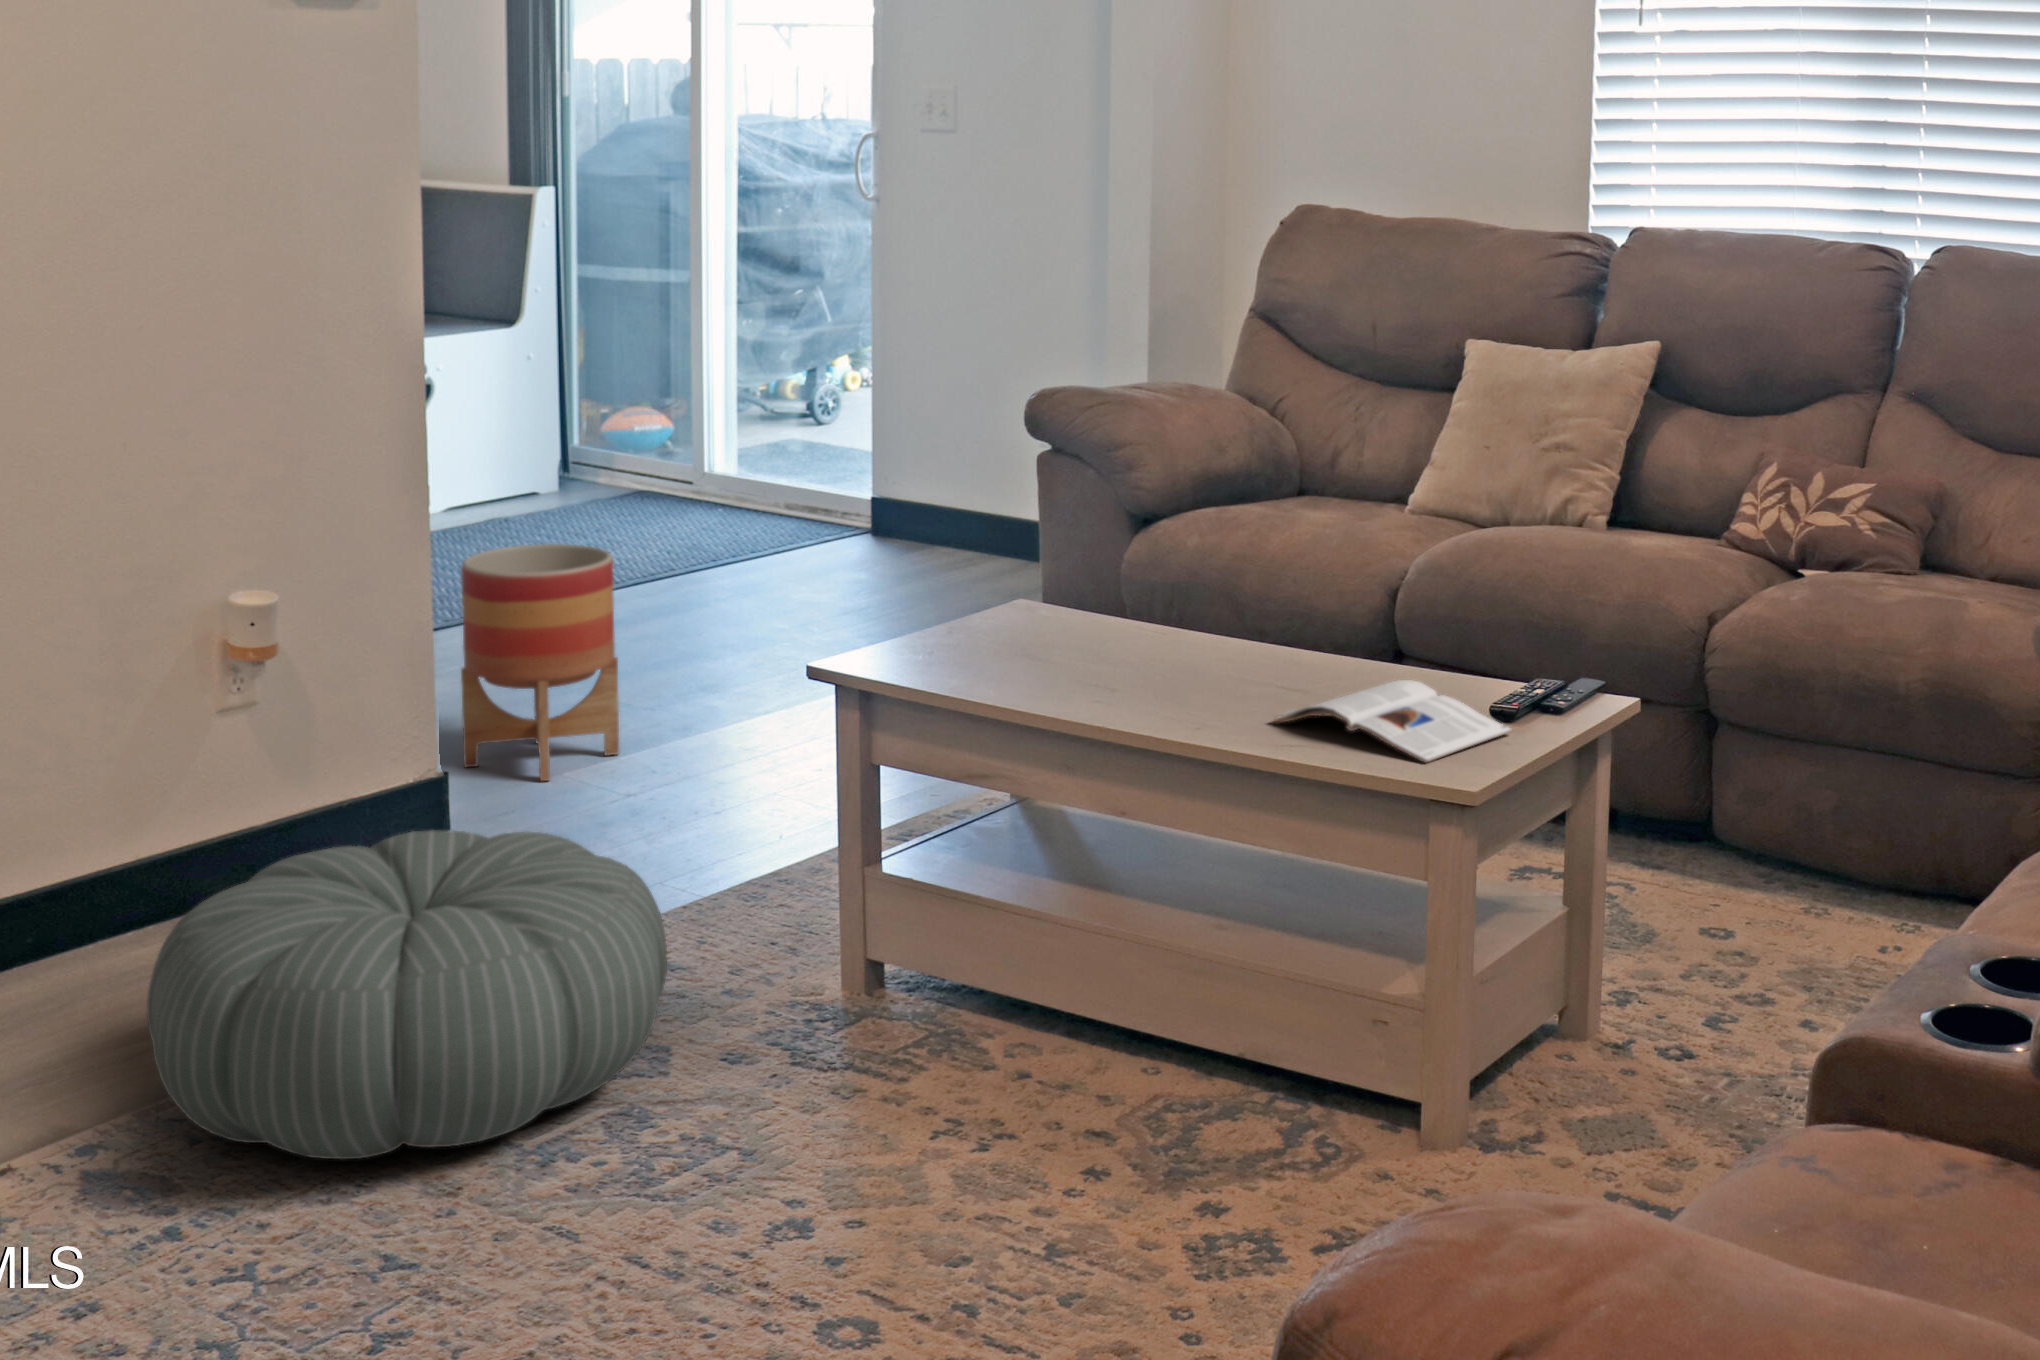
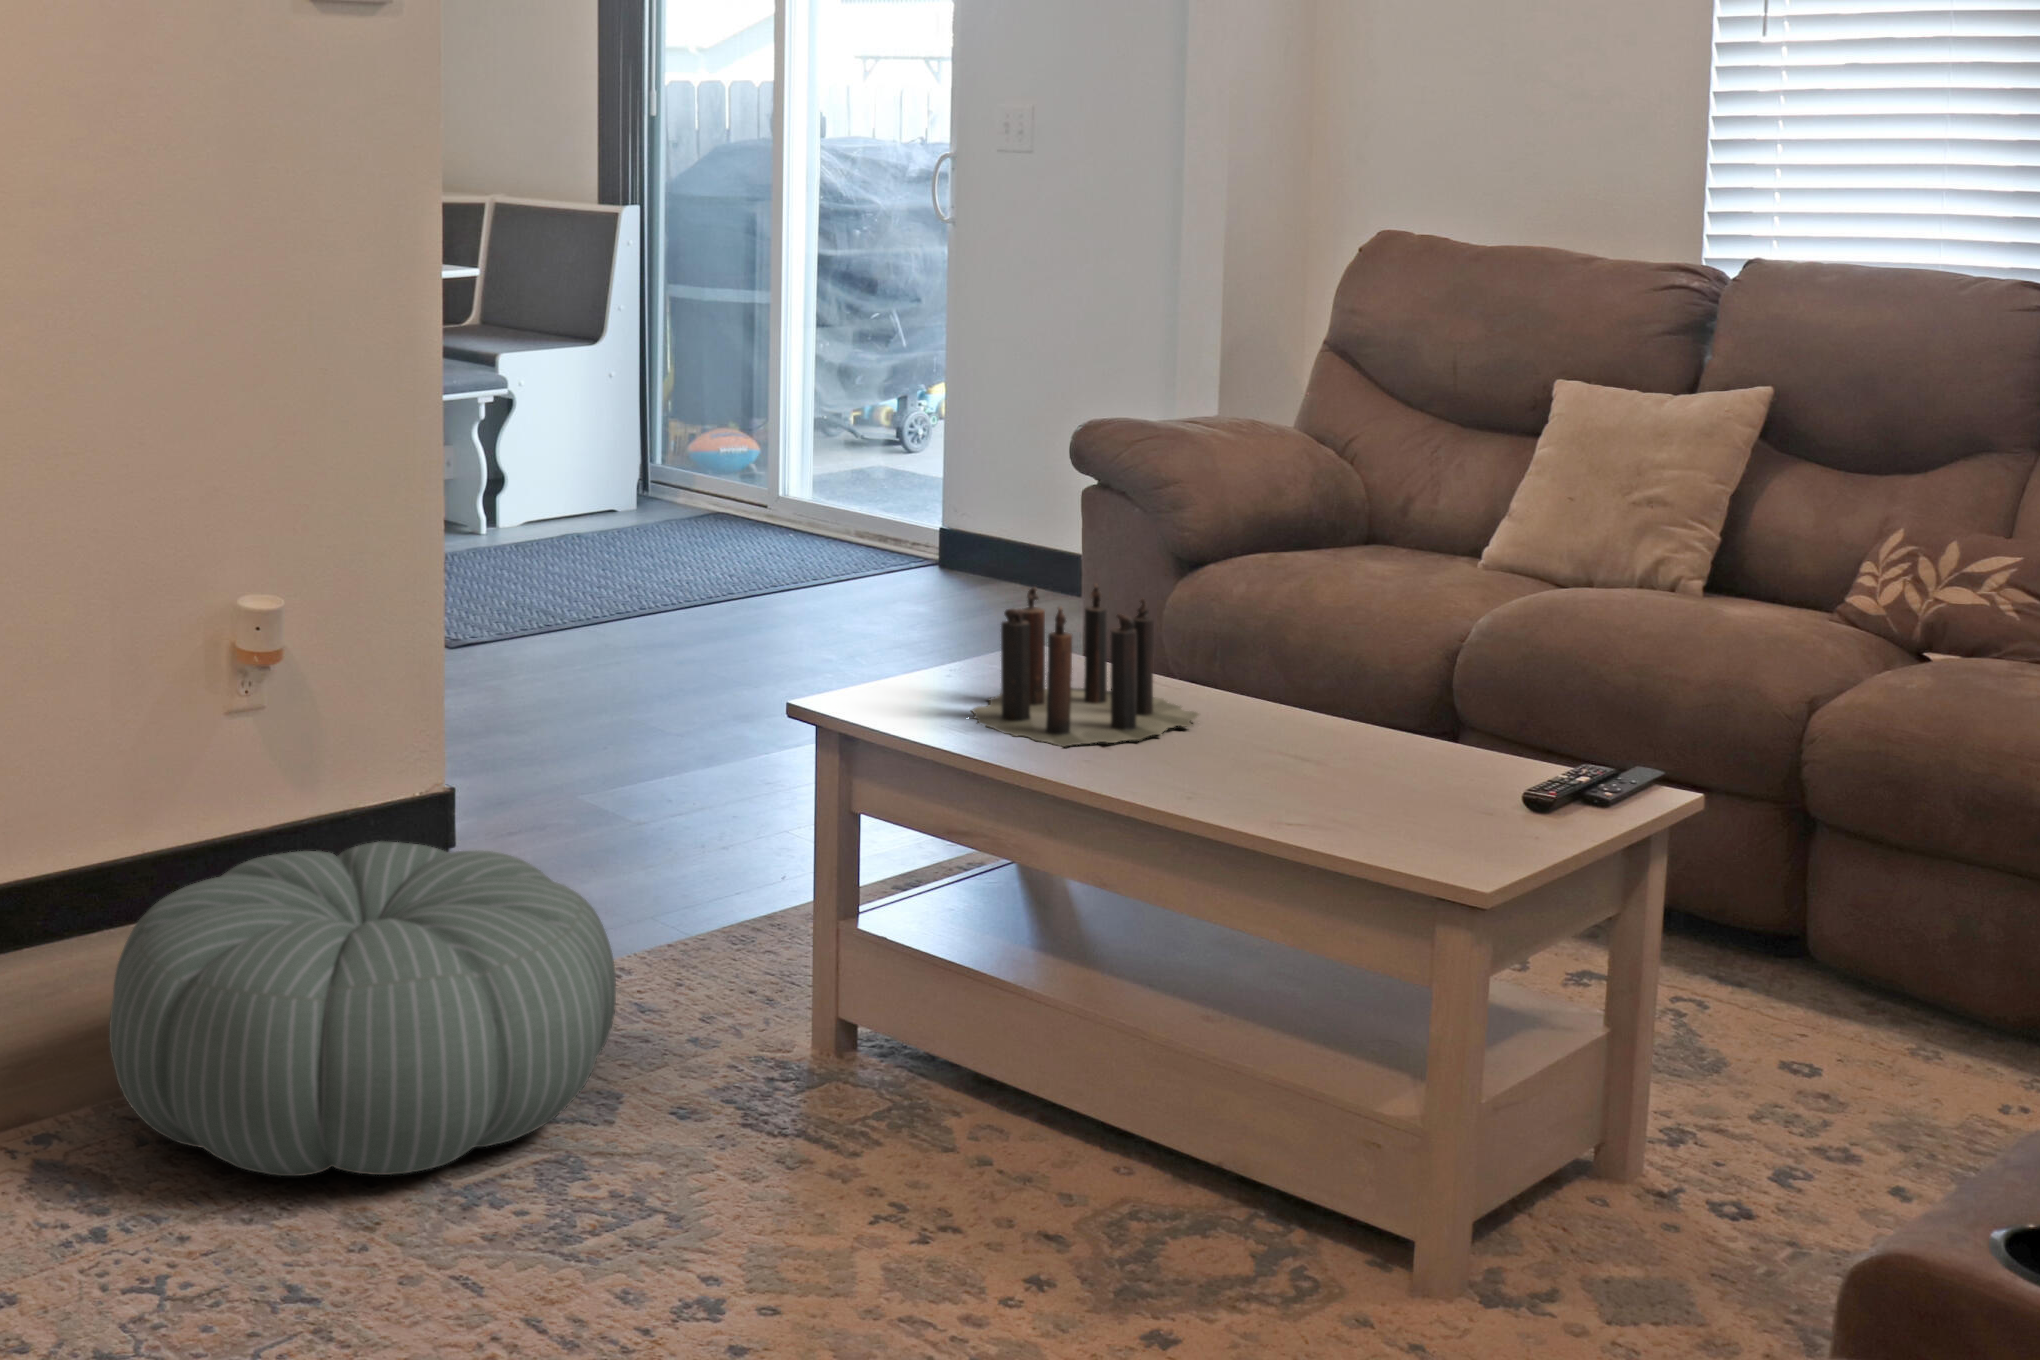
planter: present [461,544,619,781] -> none [475,573,624,812]
candle: none [970,550,1197,701] -> present [972,583,1199,747]
magazine: present [1274,680,1511,763] -> none [1283,747,1582,845]

